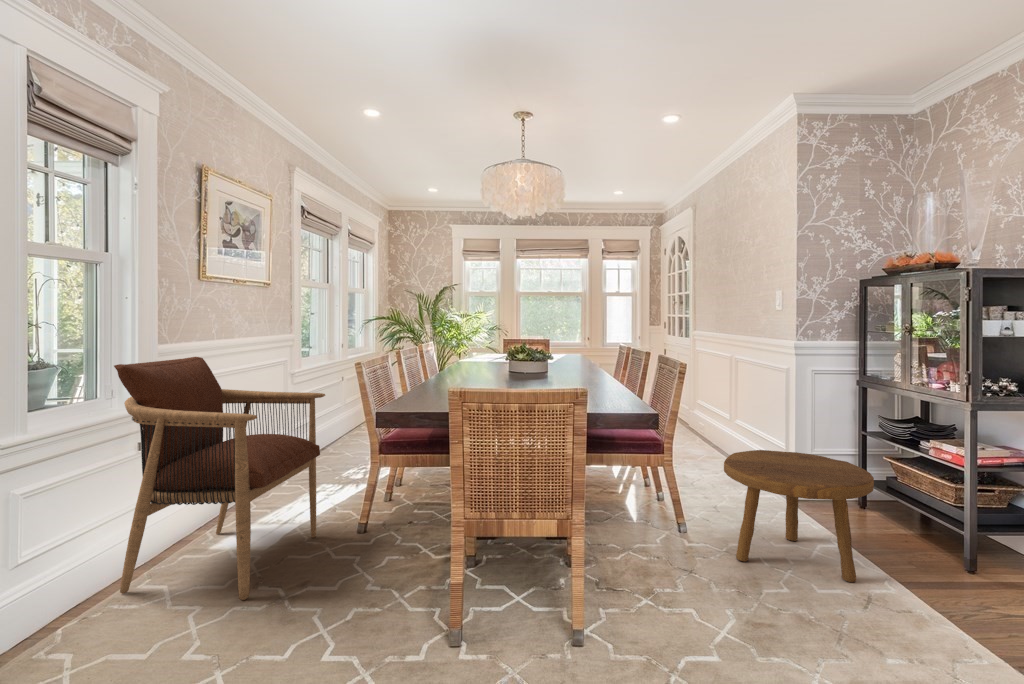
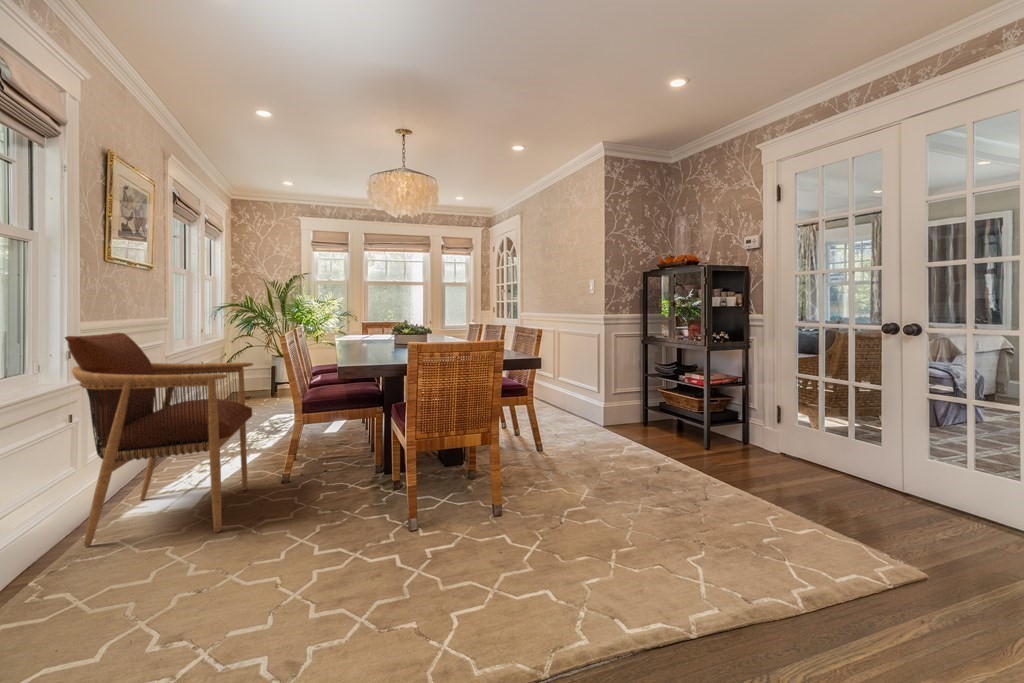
footstool: present [724,450,874,582] -> none [569,389,659,464]

